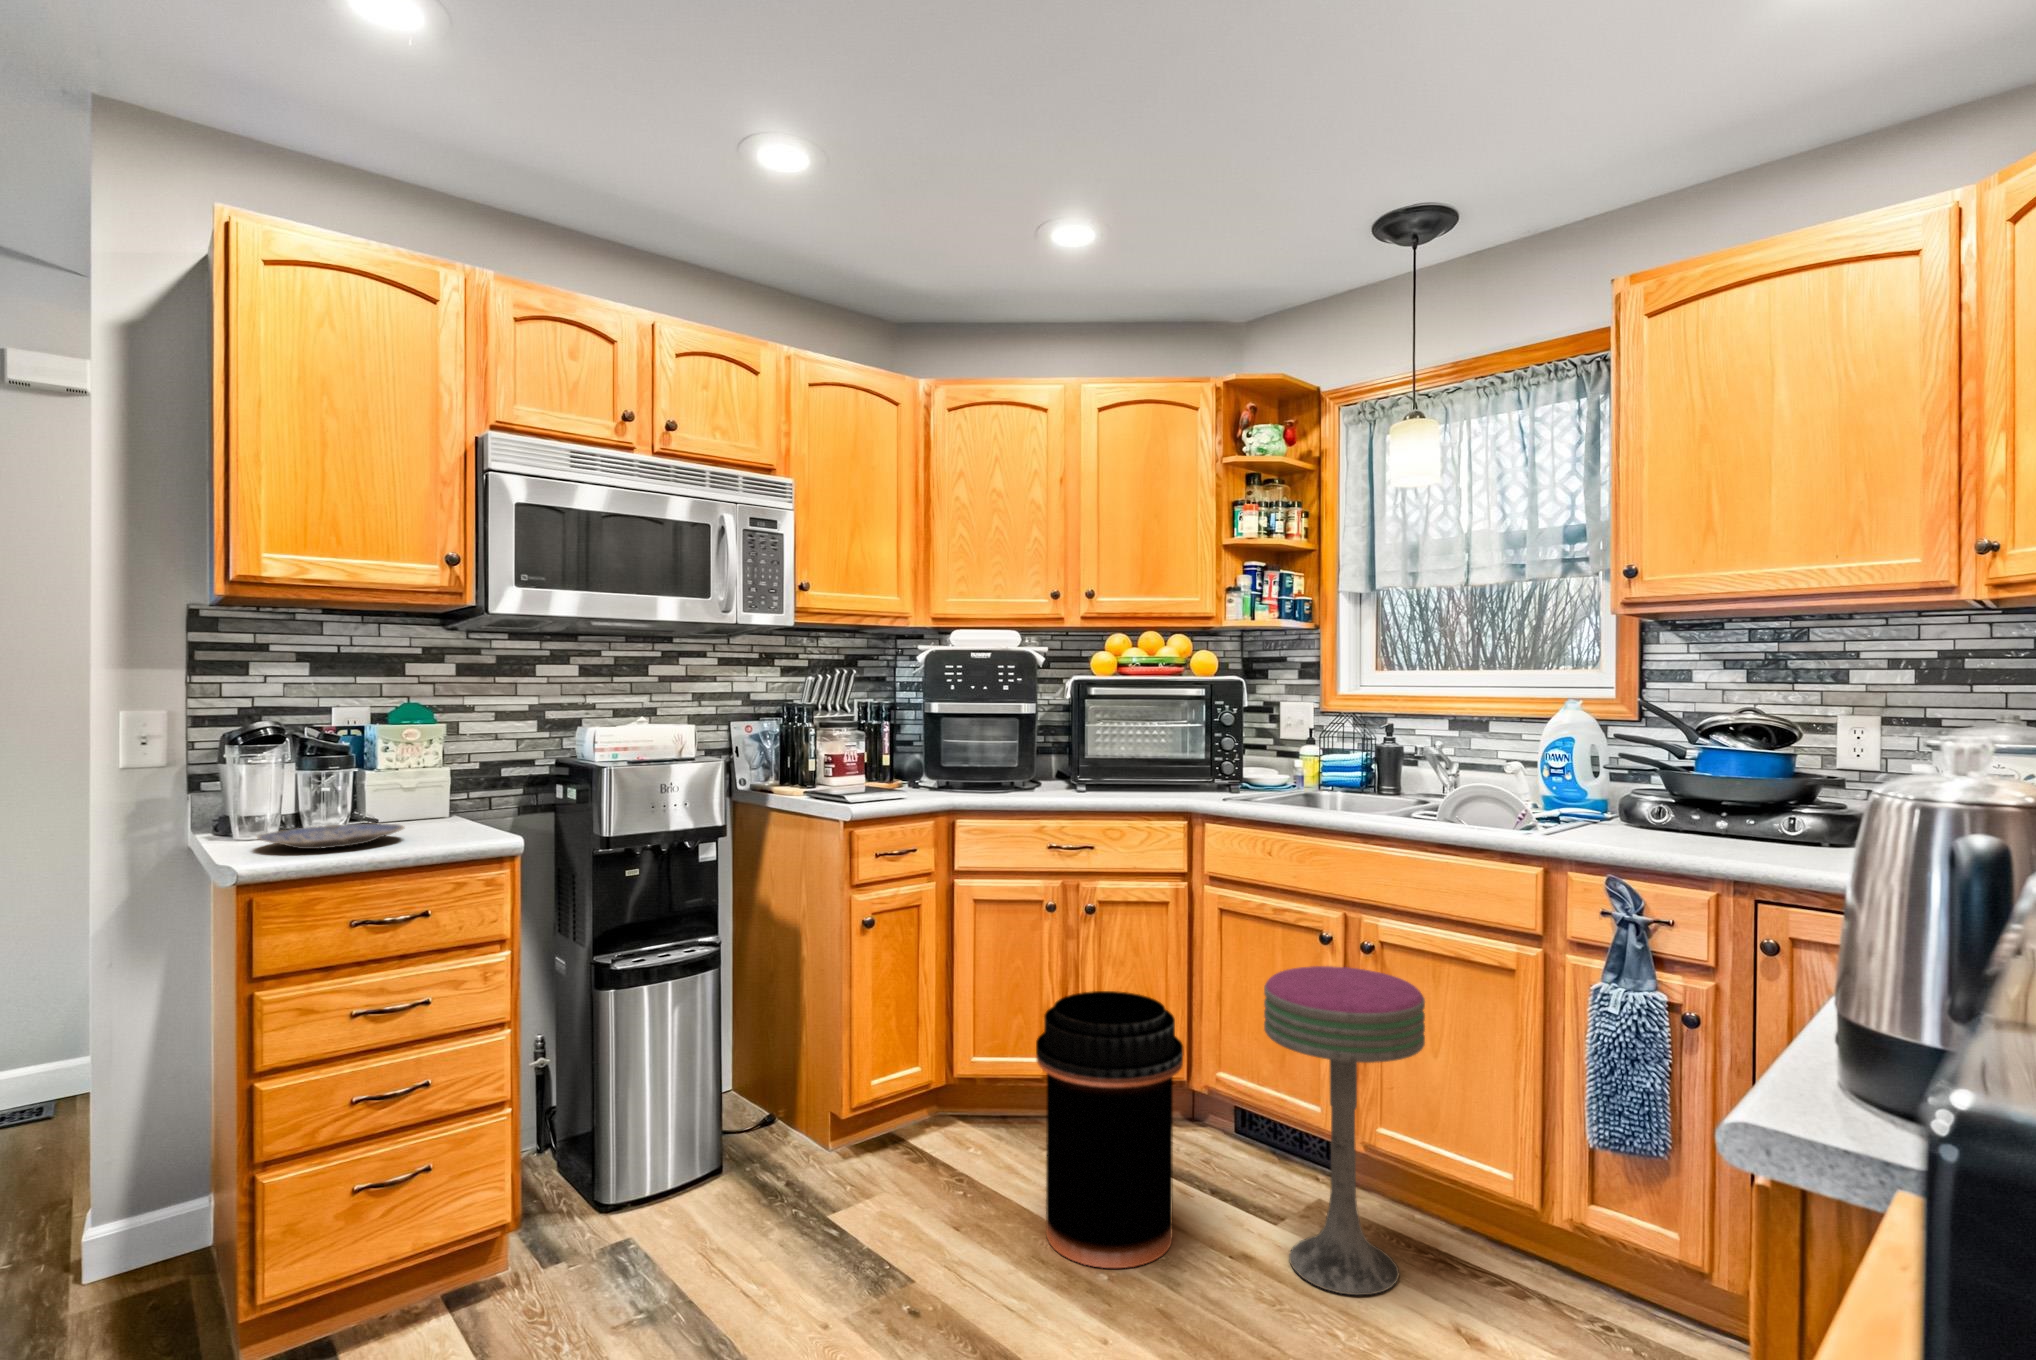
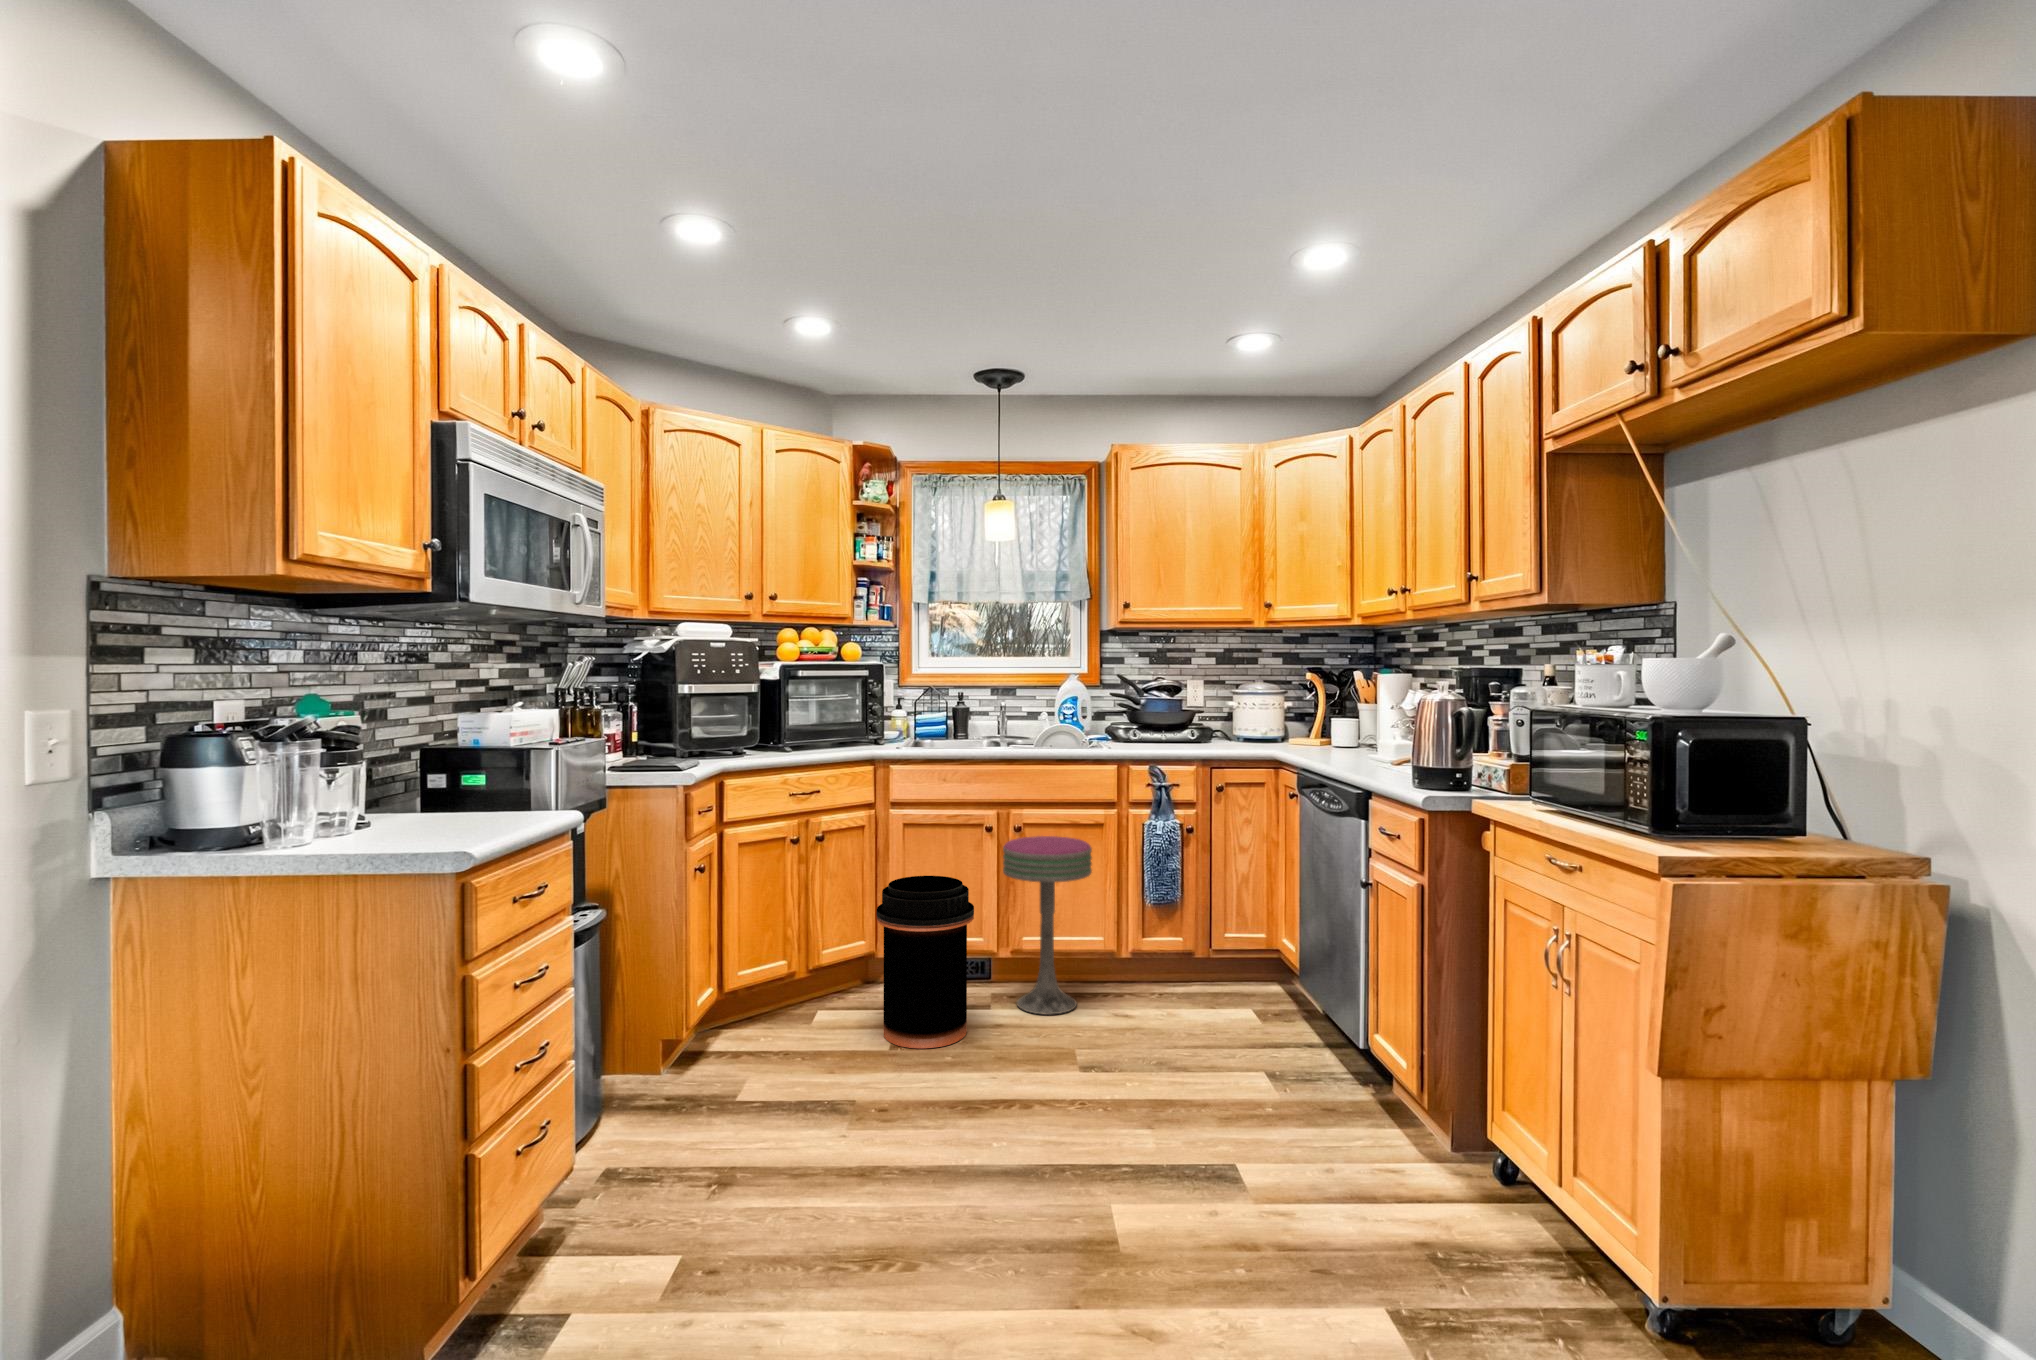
plate: present [257,824,404,849] -> none [331,814,480,843]

